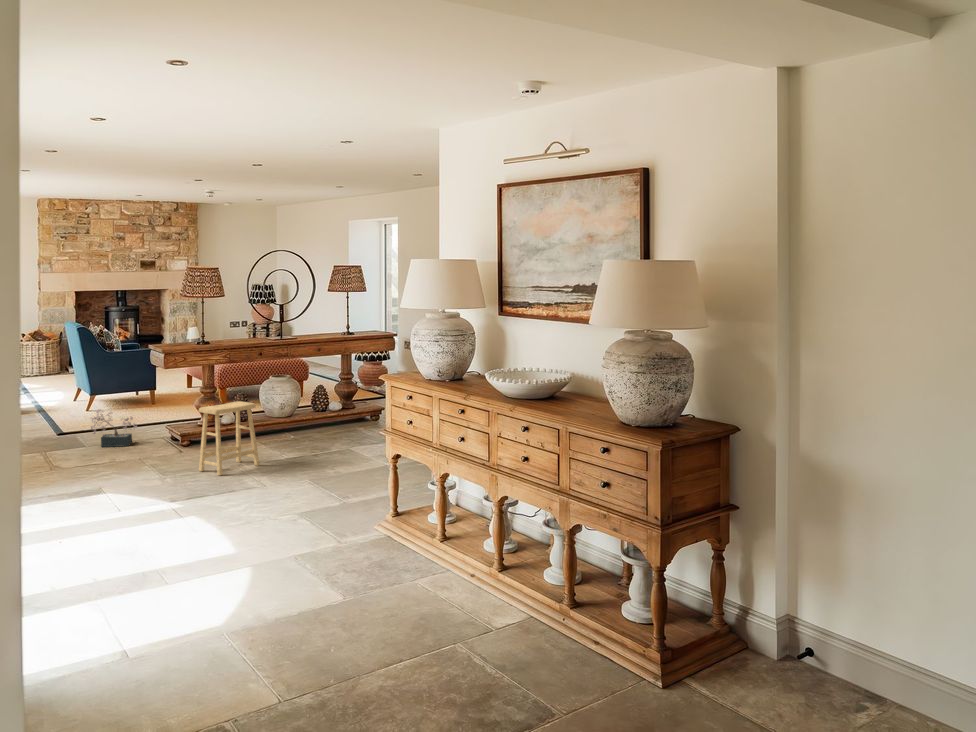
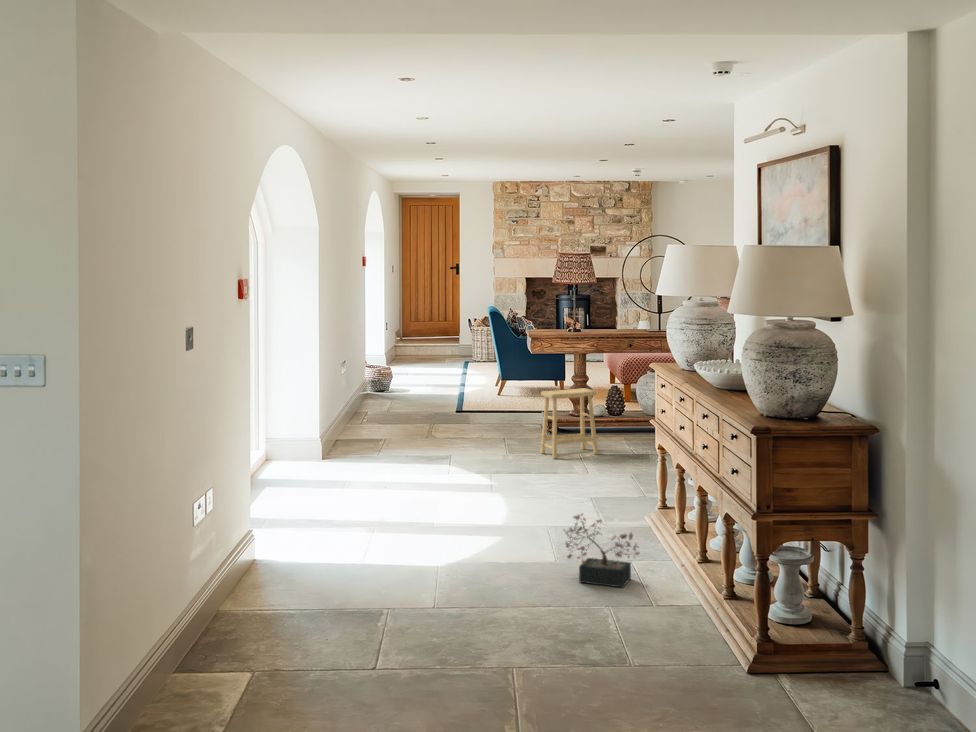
decorative plant: present [91,409,137,447] -> present [566,514,639,587]

